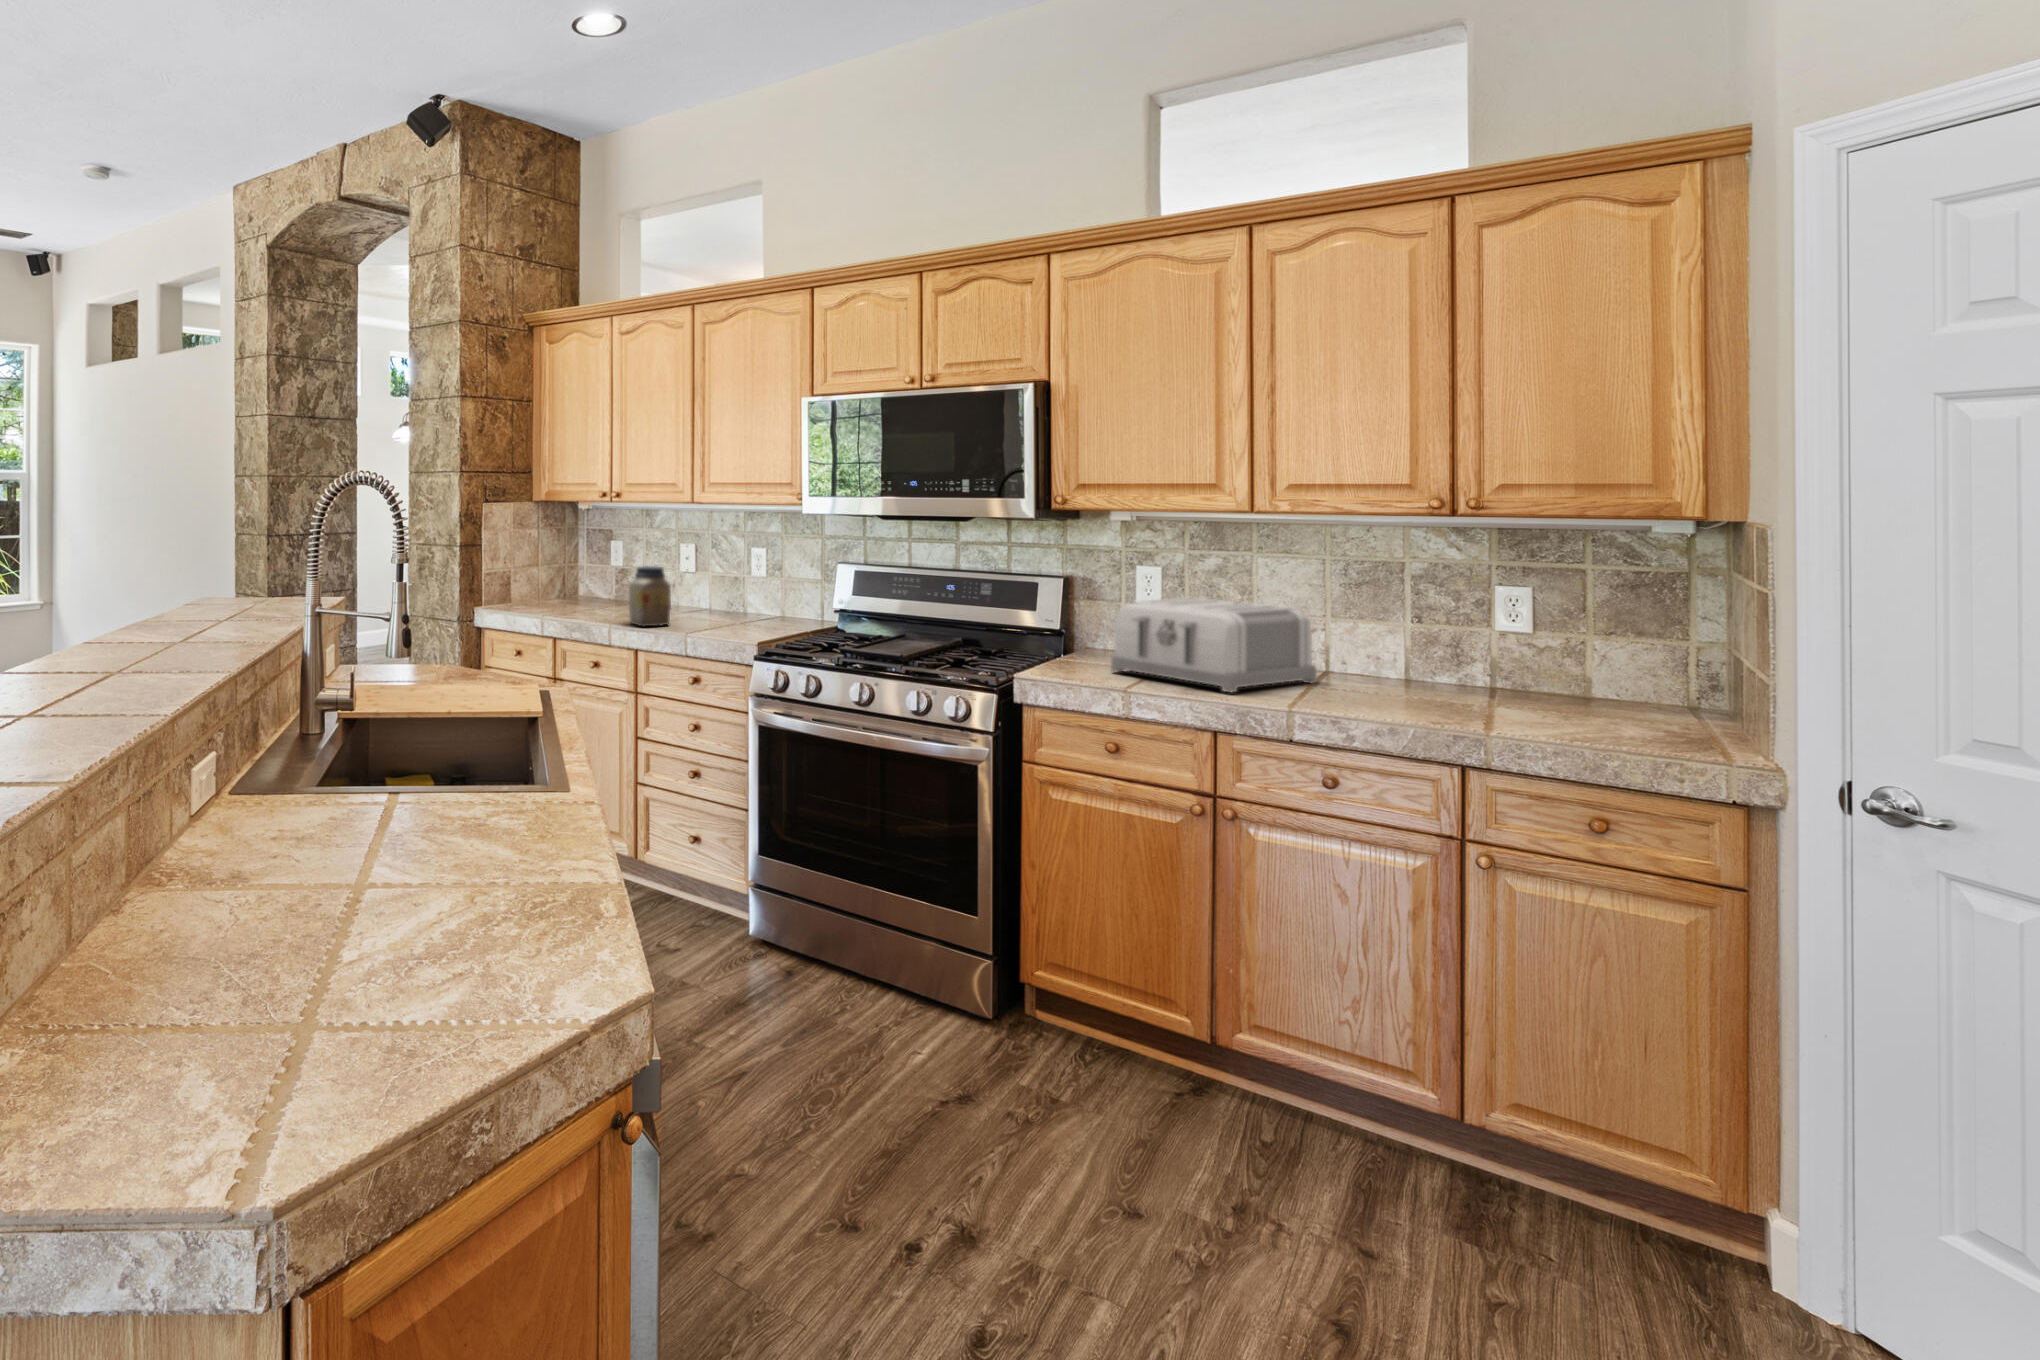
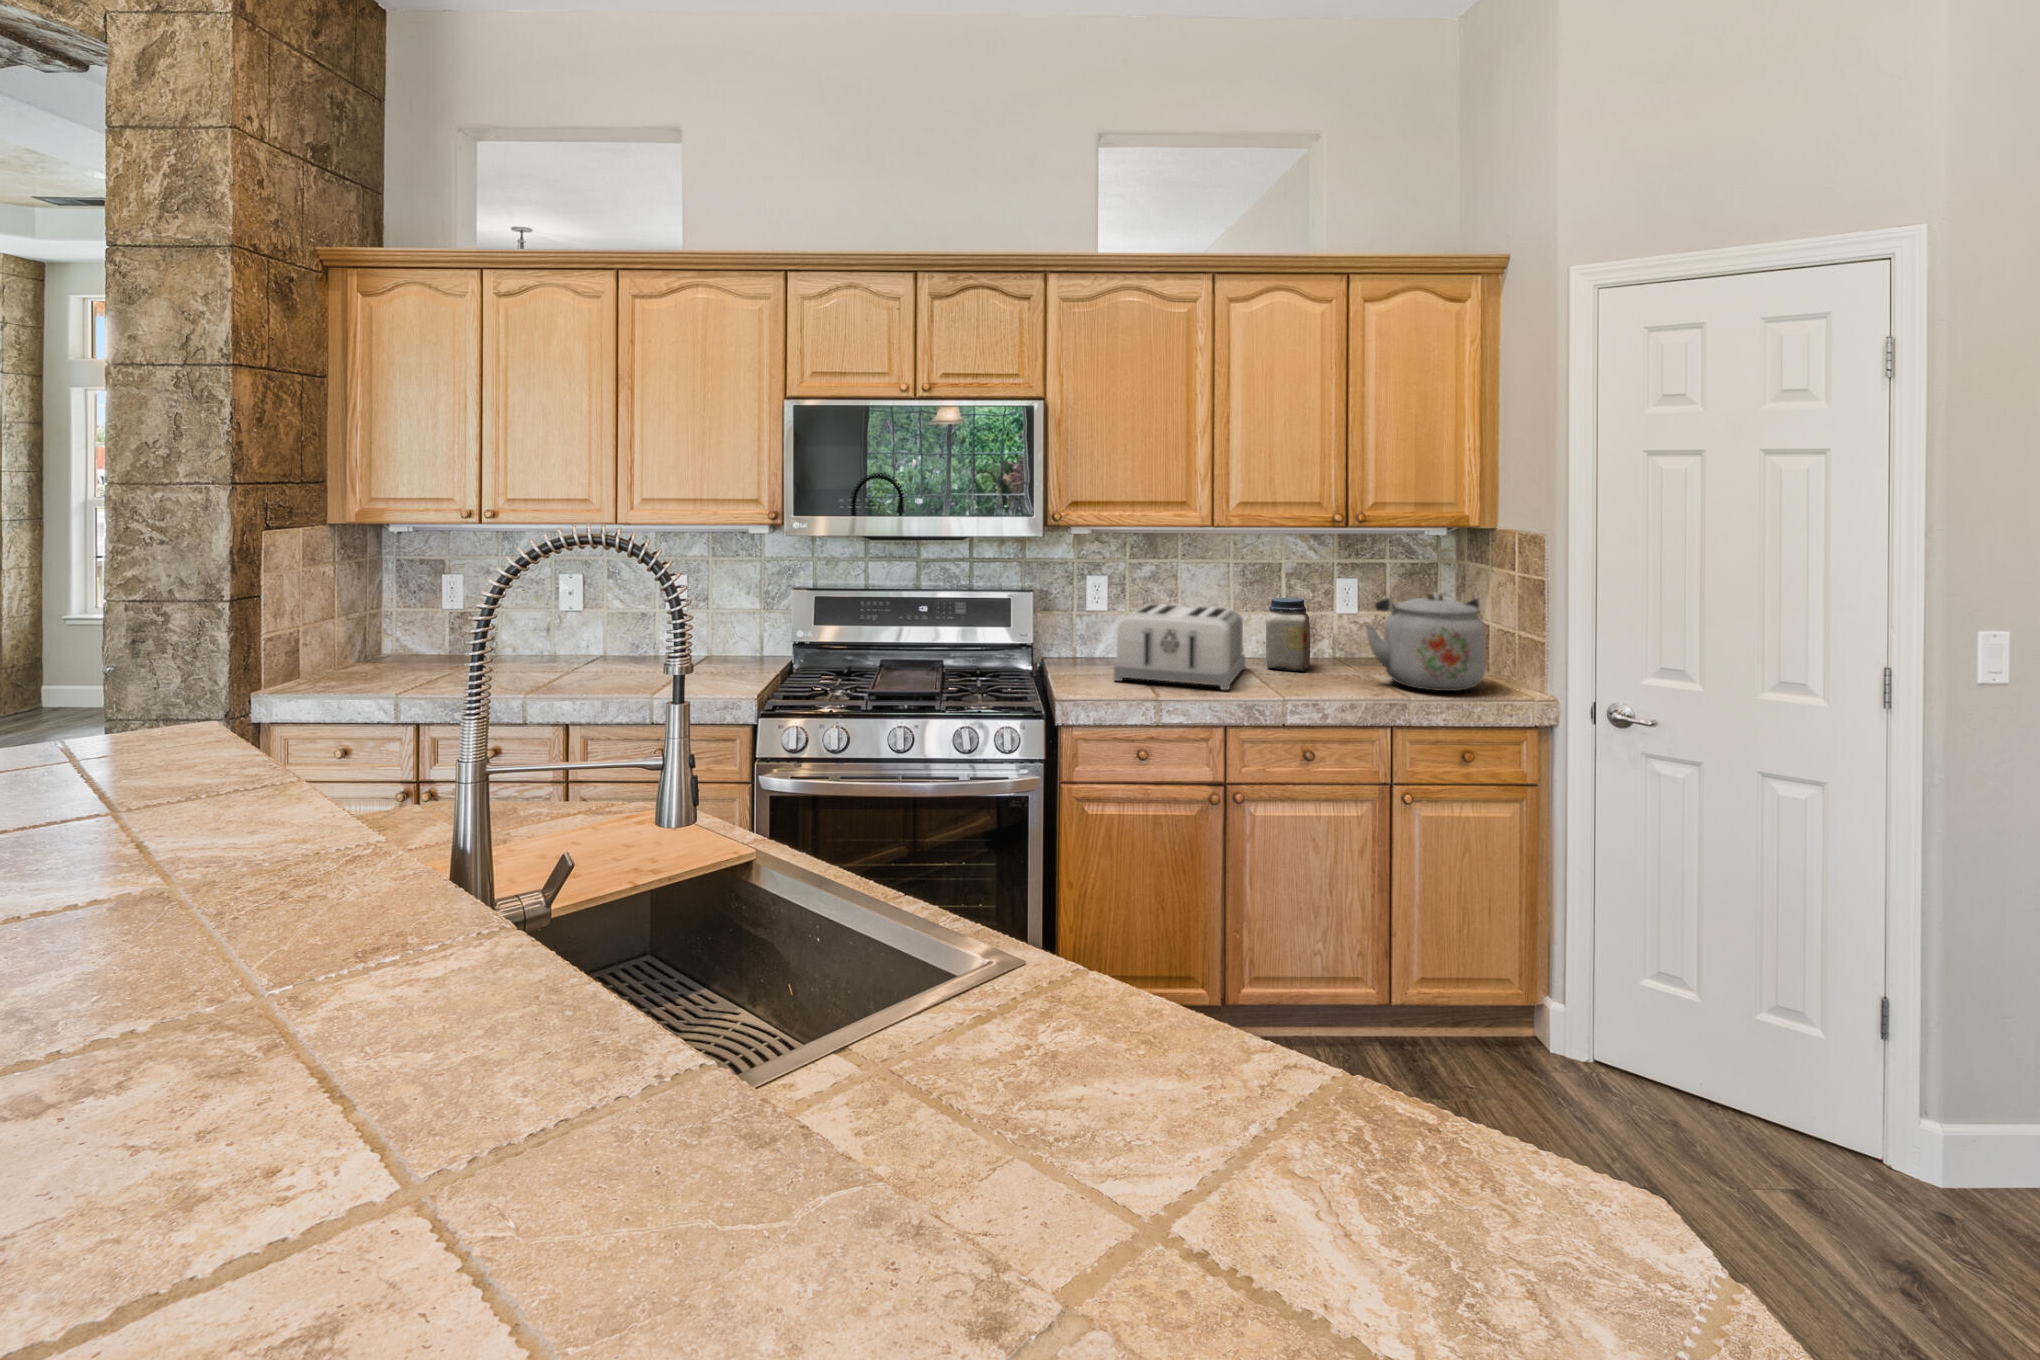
jar: present [629,566,671,627] -> present [1266,598,1310,671]
kettle: none [1458,599,1675,735] -> present [1366,592,1486,691]

